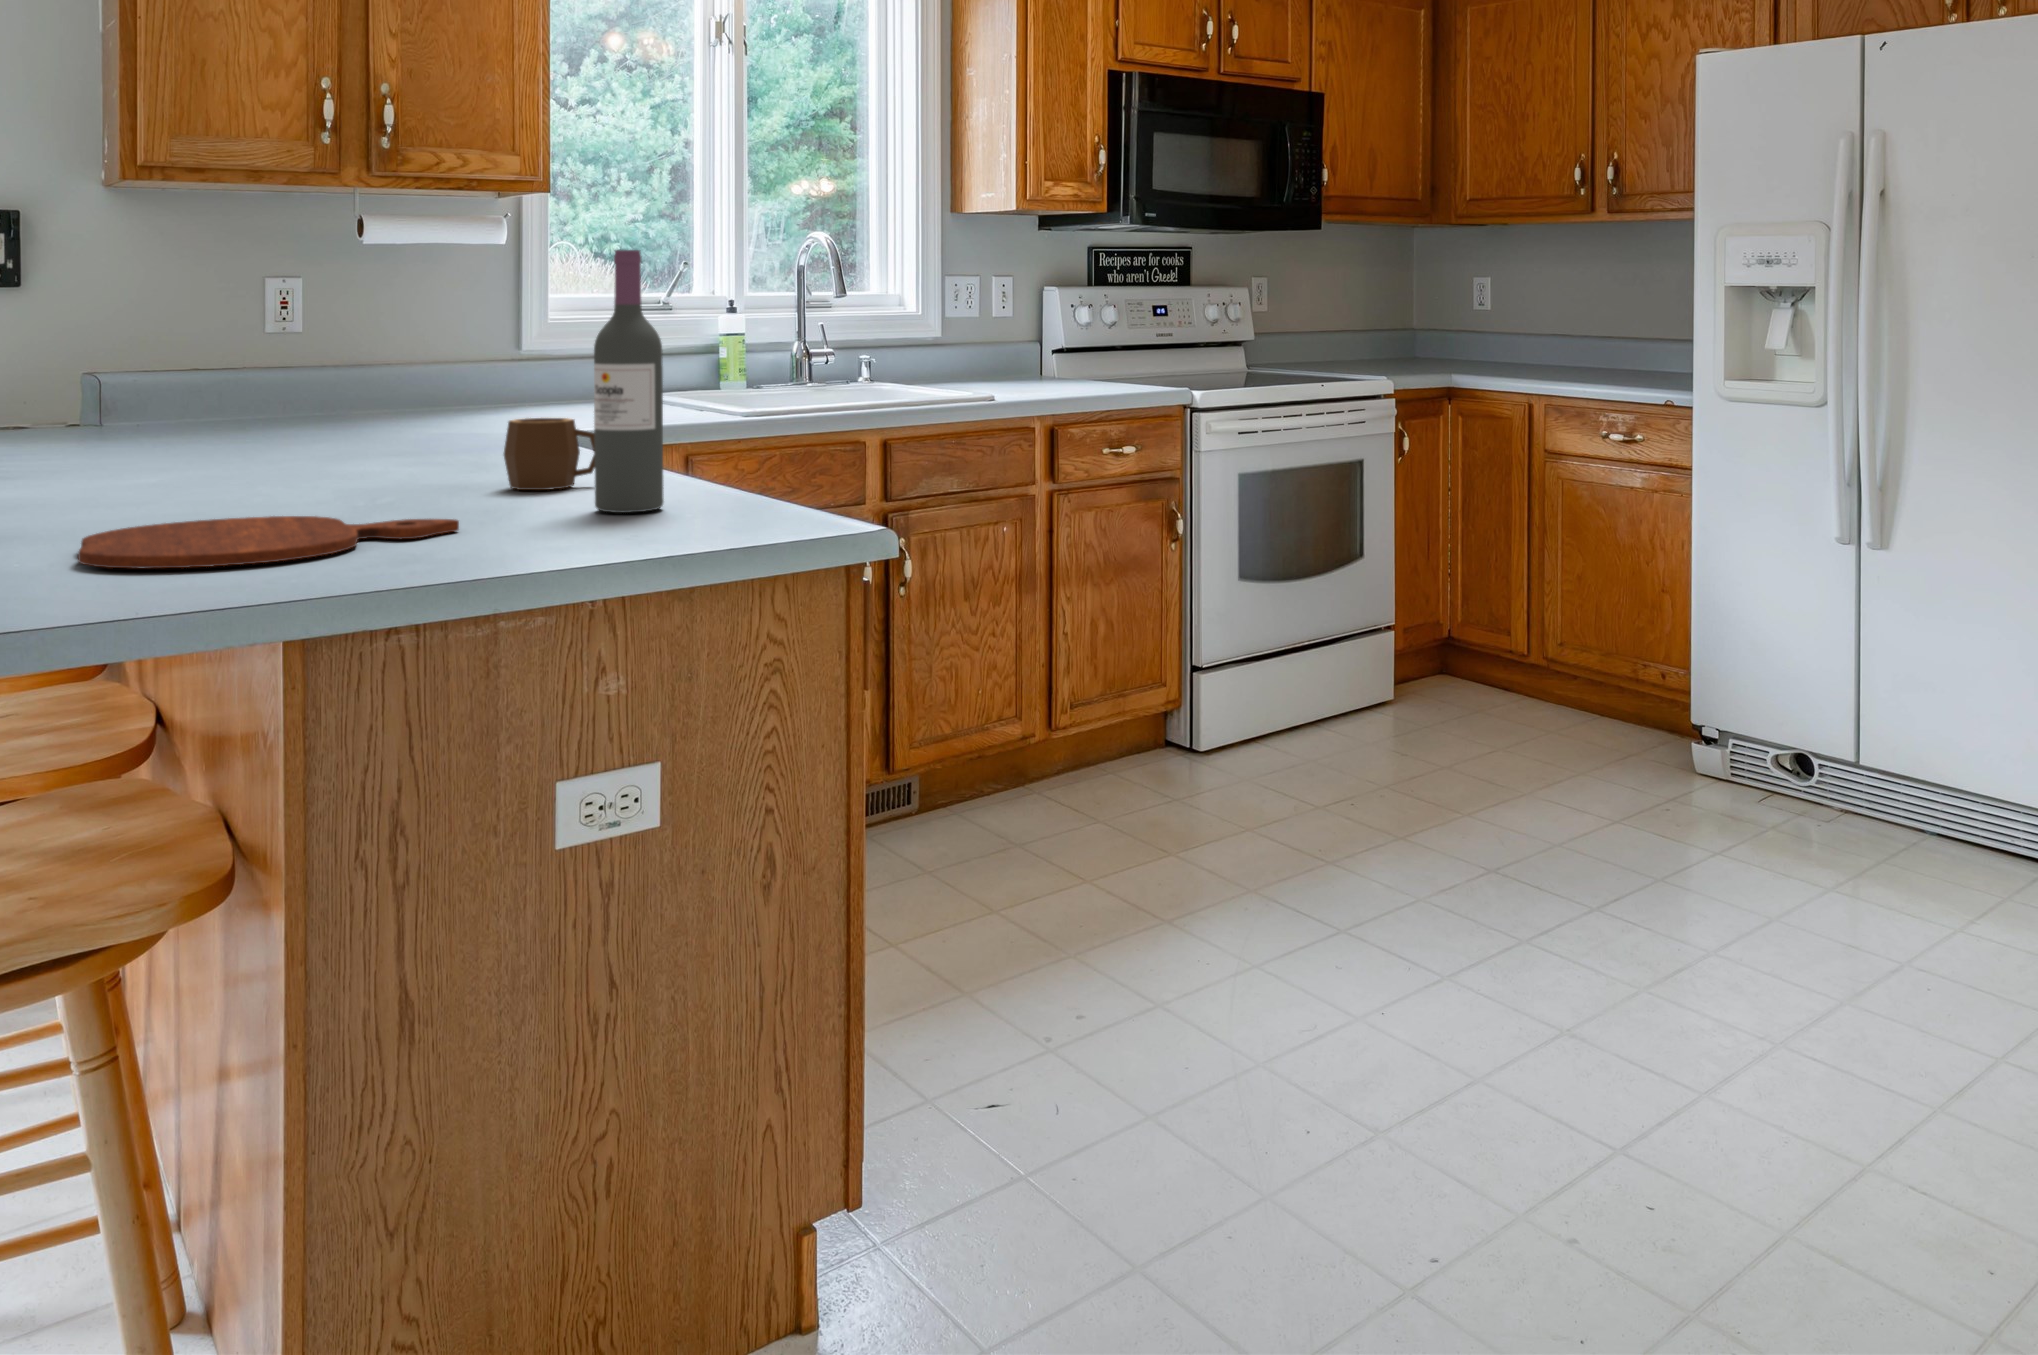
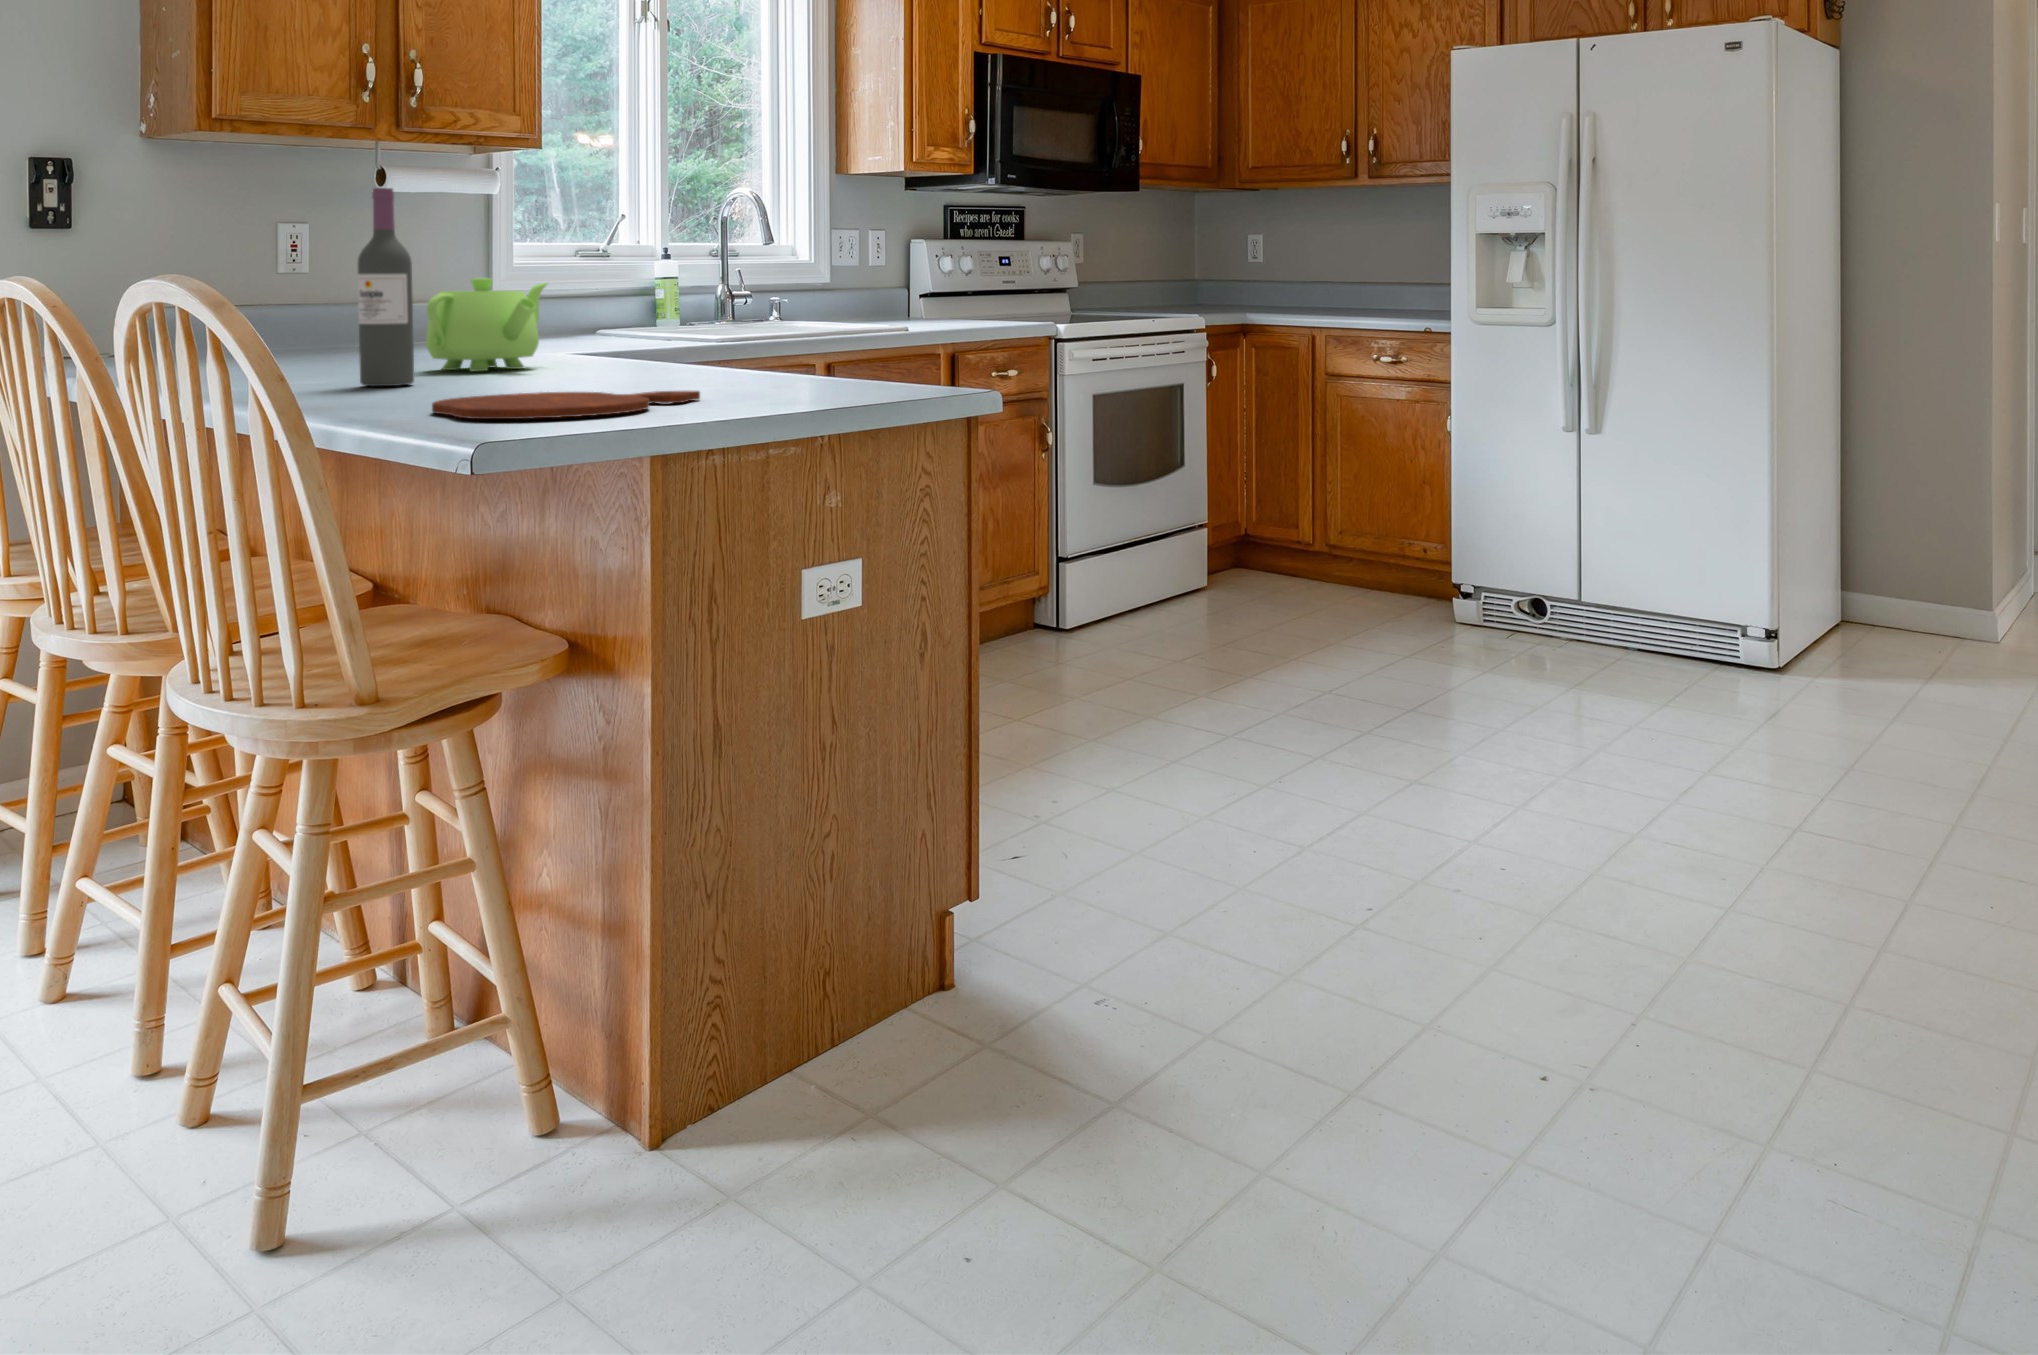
wine bottle: present [594,250,664,513] -> present [358,188,414,386]
teapot: none [289,352,458,465] -> present [426,278,548,371]
mug: present [504,418,595,490] -> none [659,324,733,380]

